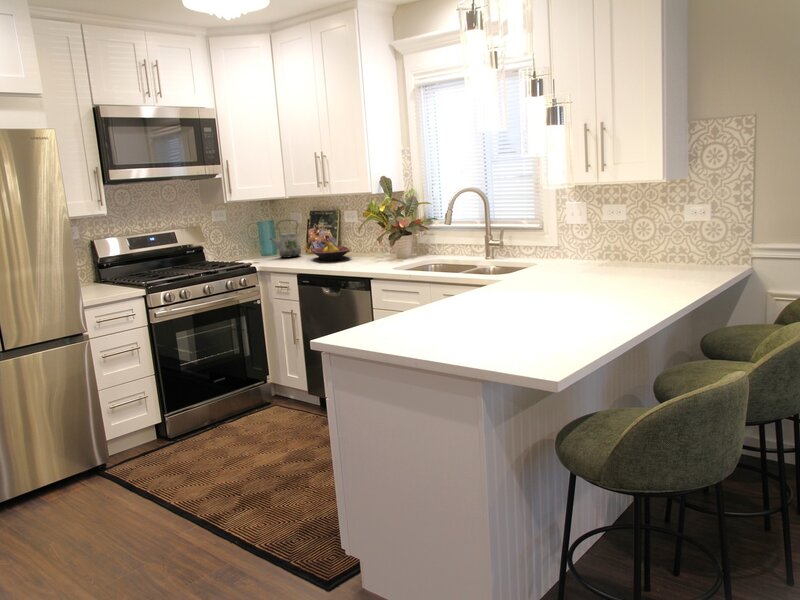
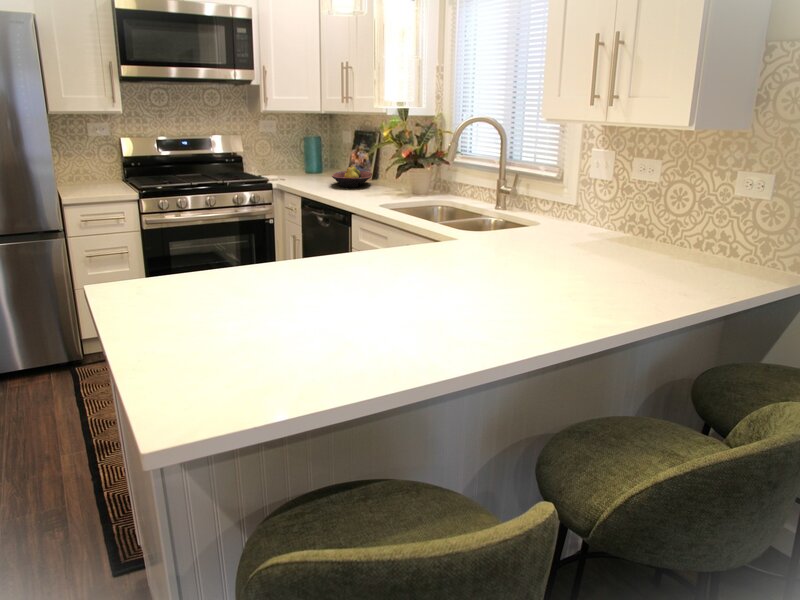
kettle: present [270,221,301,258] -> none [302,137,334,178]

